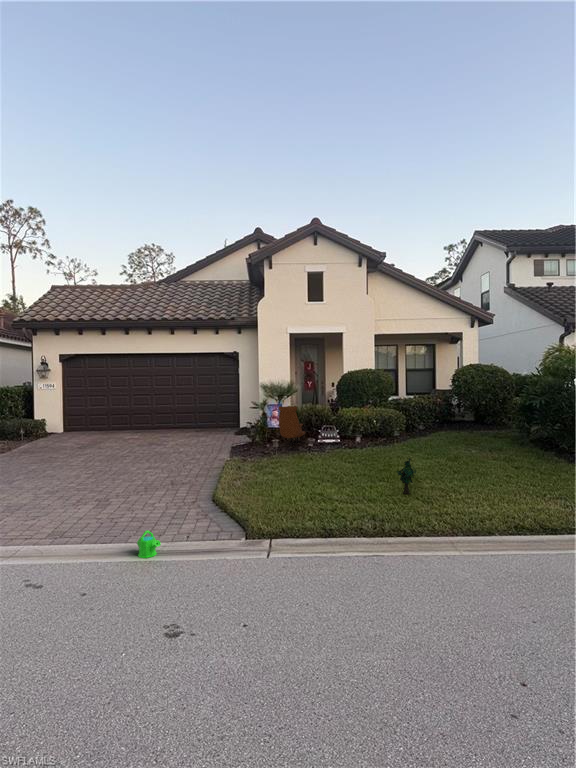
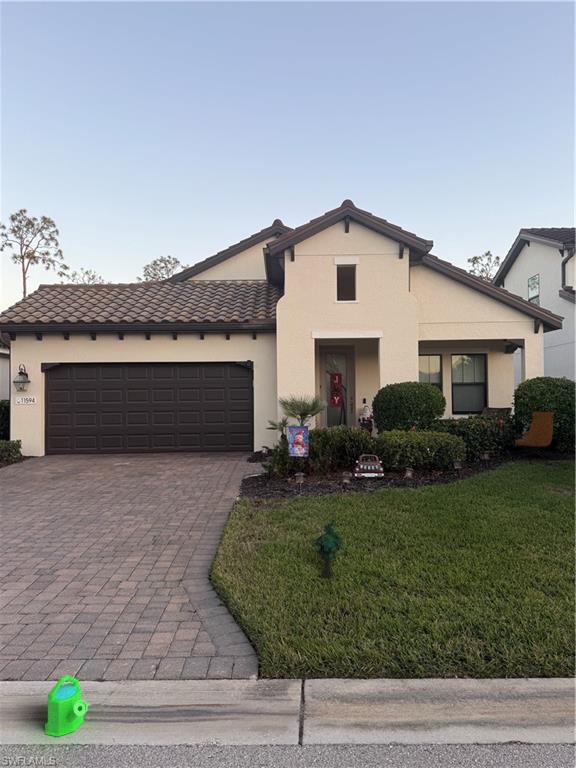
lounge chair: present [278,406,305,448] -> present [515,412,554,457]
decorative plant: present [396,458,416,494] -> present [312,519,342,578]

